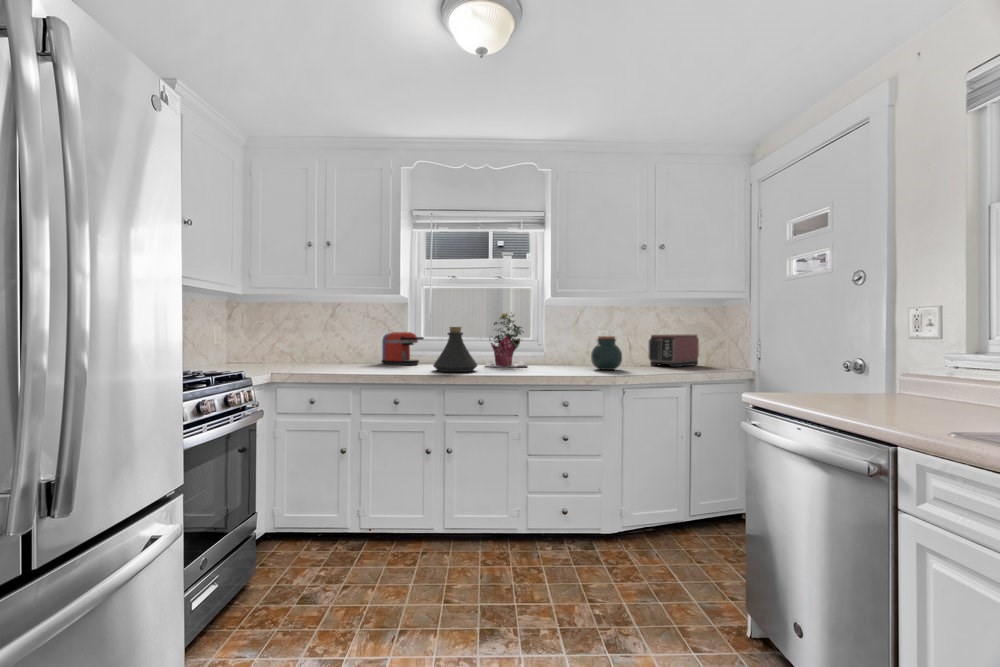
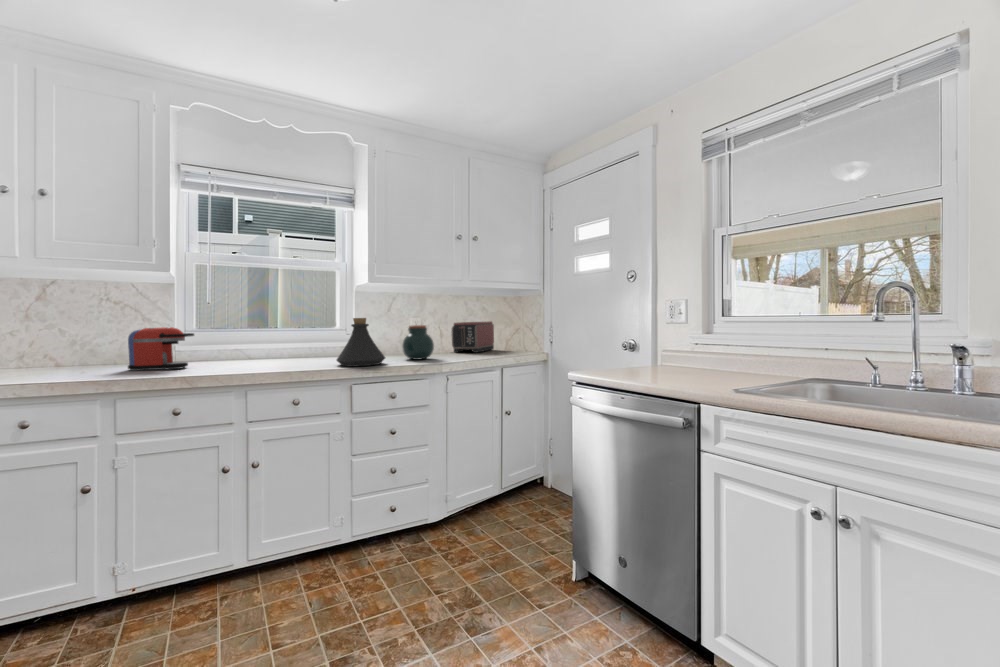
potted plant: present [485,313,527,367] -> none [279,300,334,365]
bottle: present [433,327,477,372] -> present [337,318,385,366]

